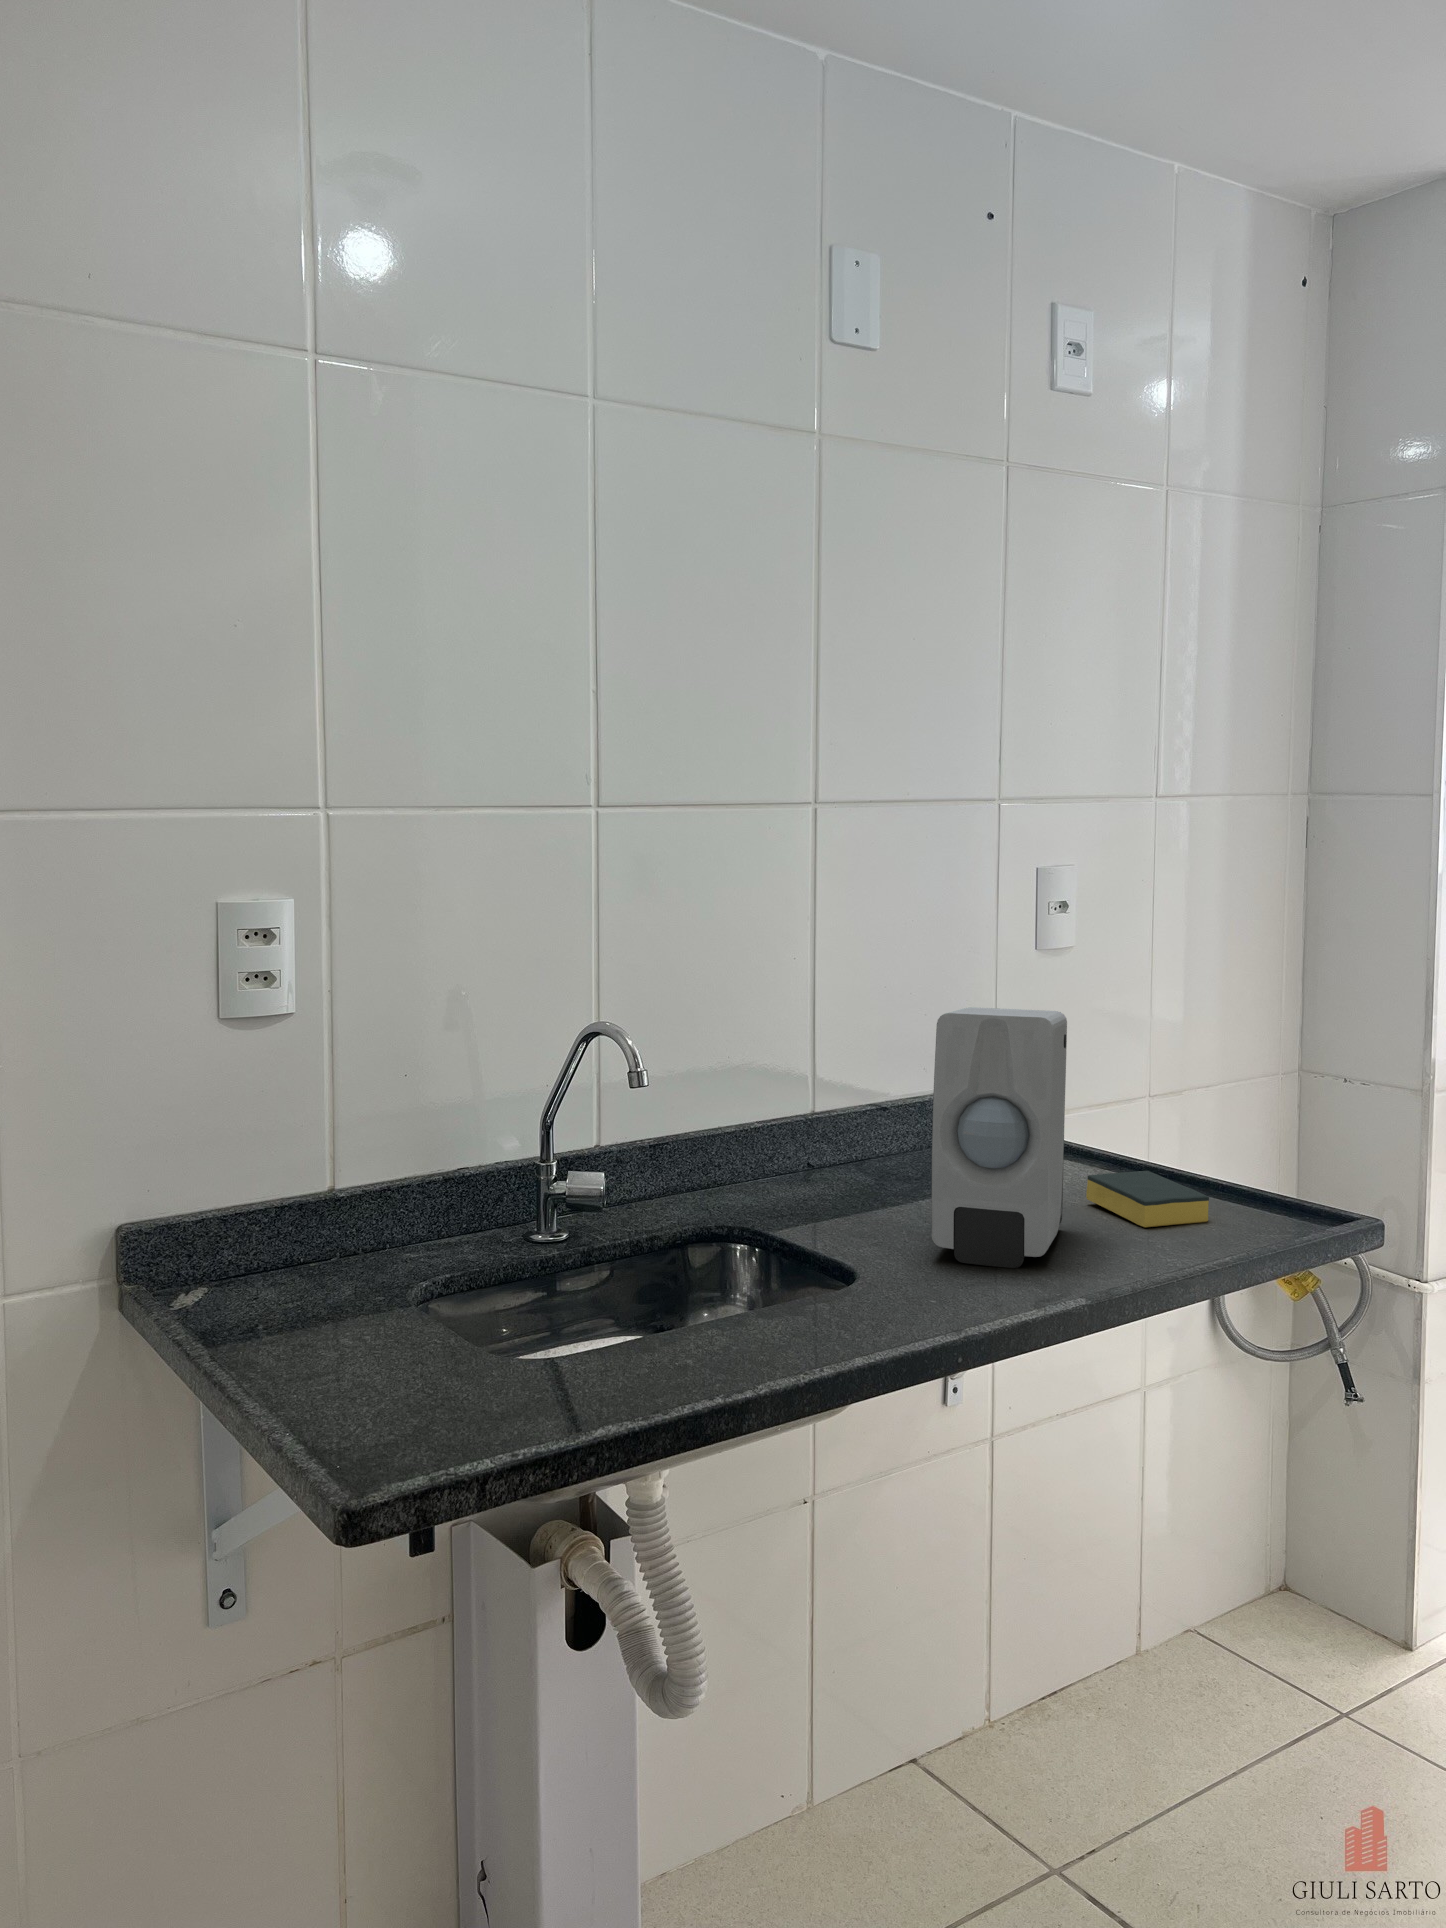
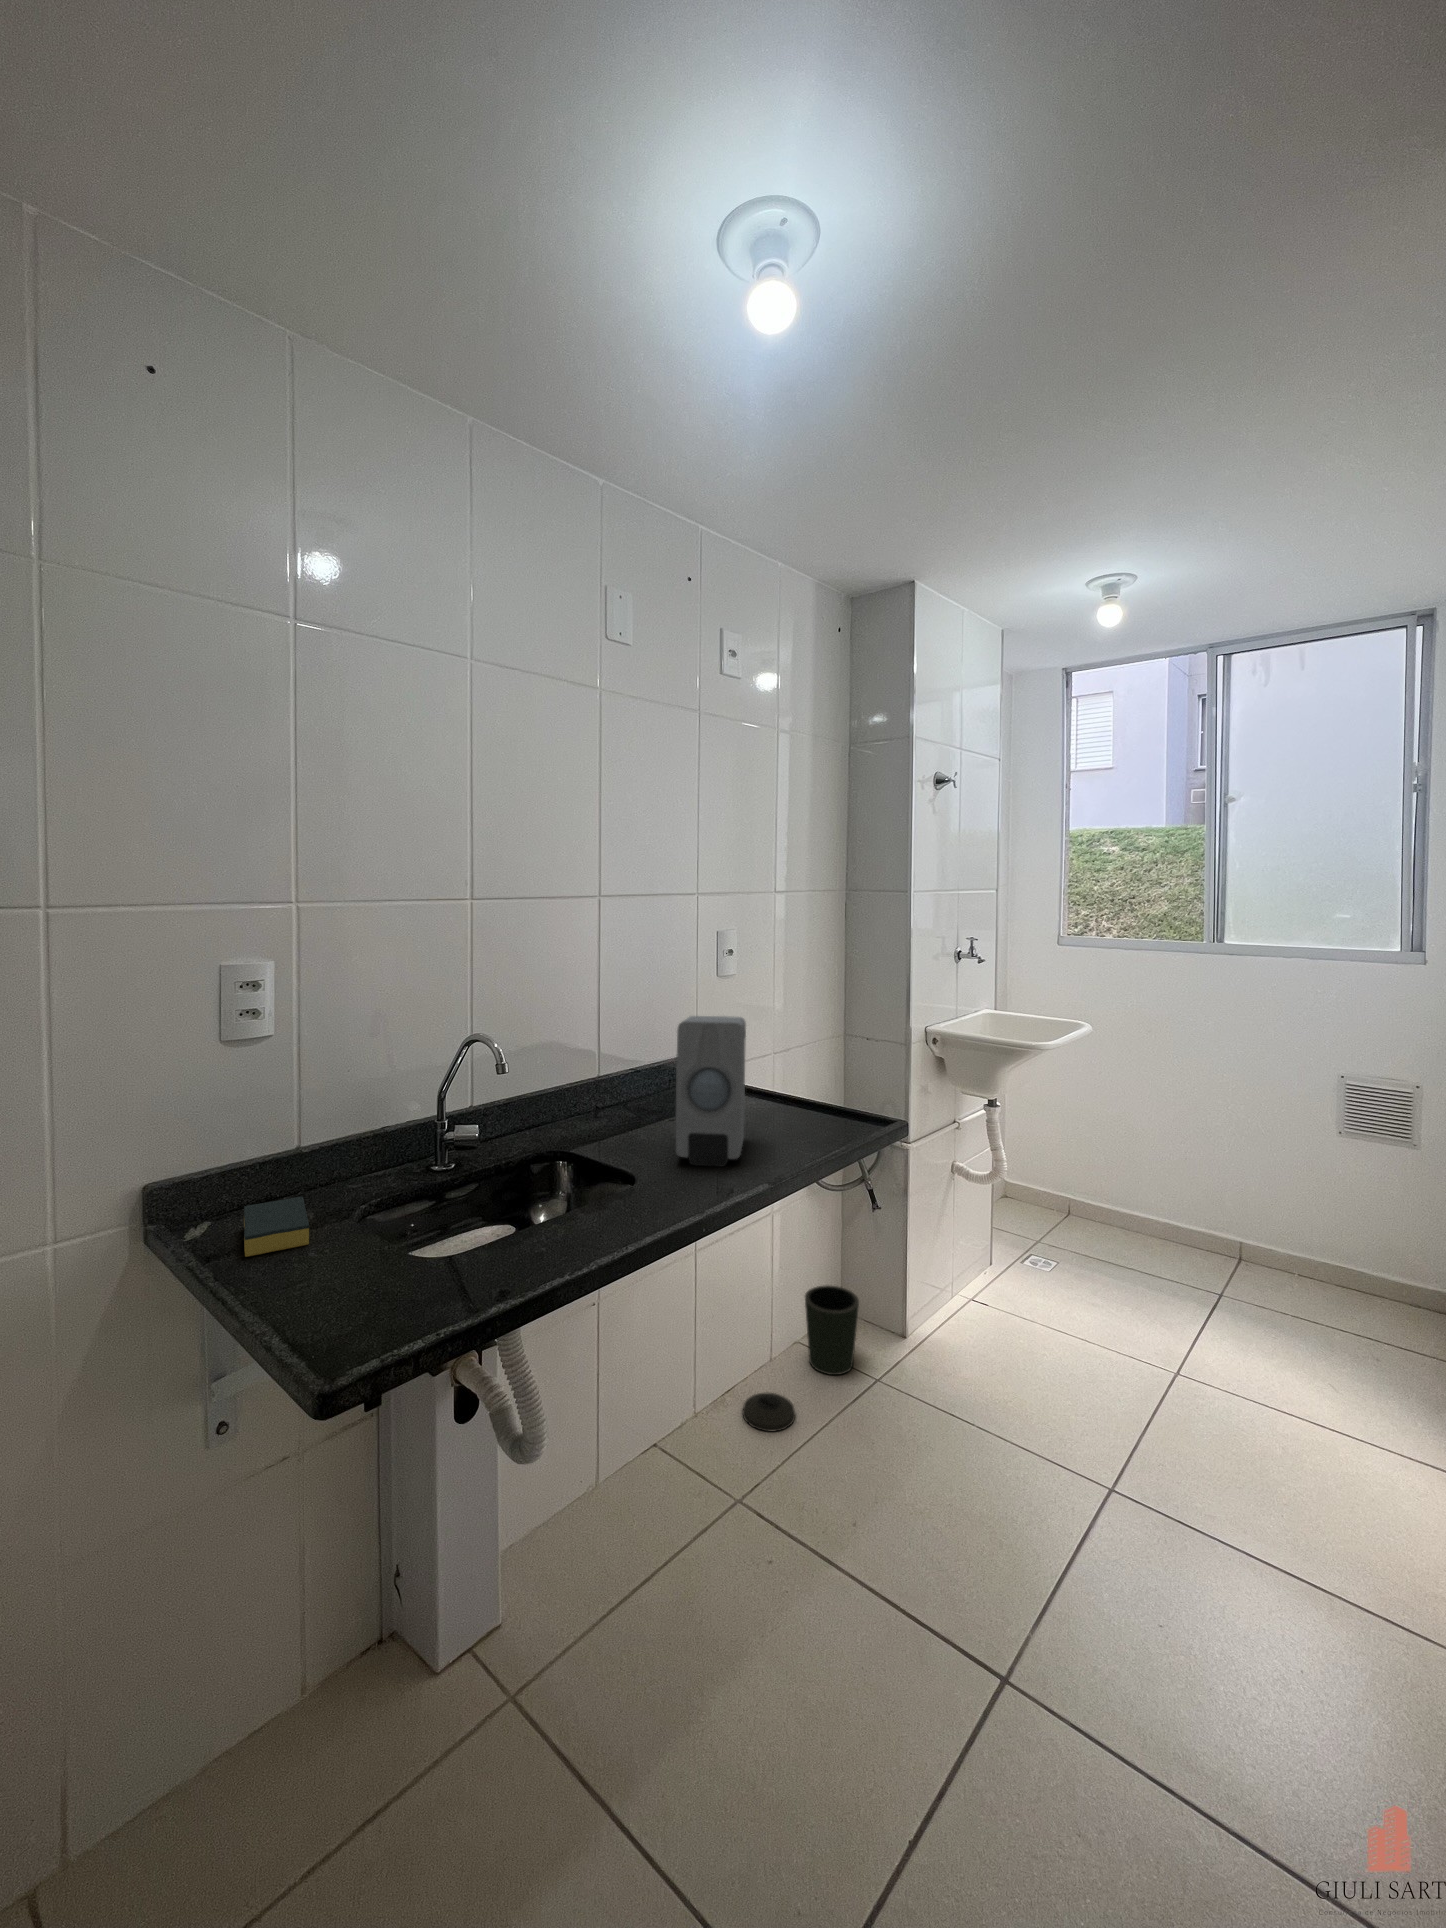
sponge: present [1086,1171,1209,1227] -> present [244,1197,309,1257]
trash can: none [1077,1532,1313,1771] -> present [743,1286,859,1432]

